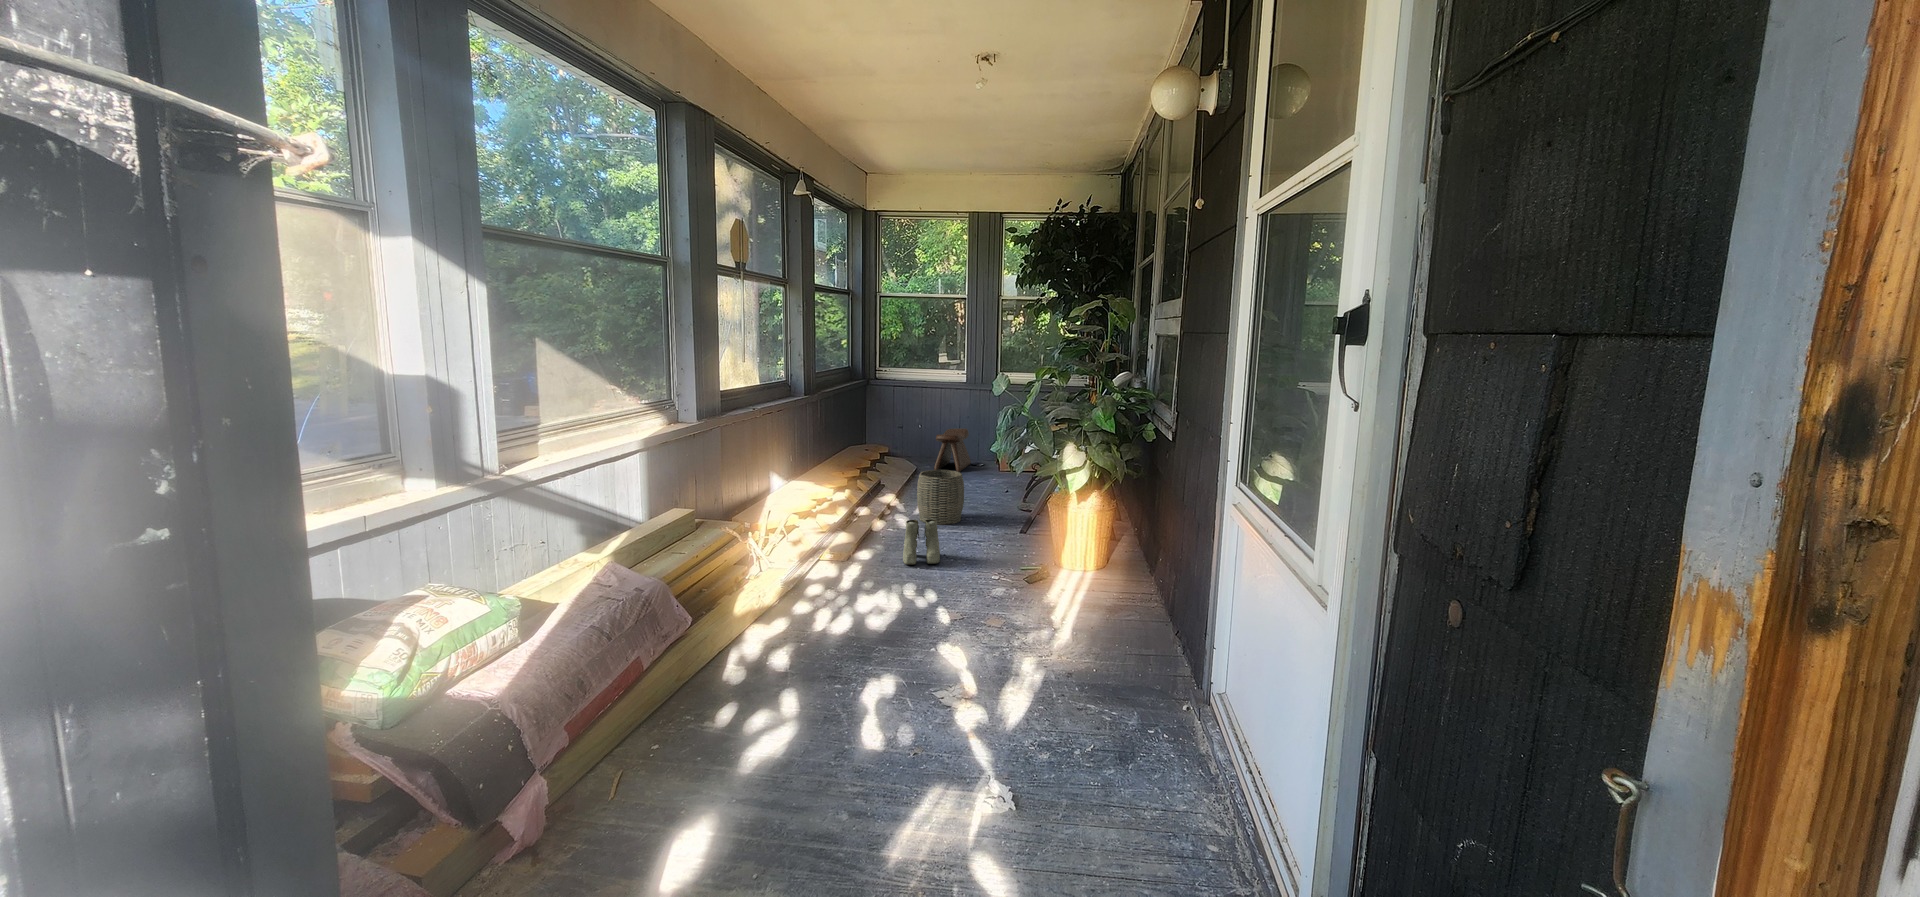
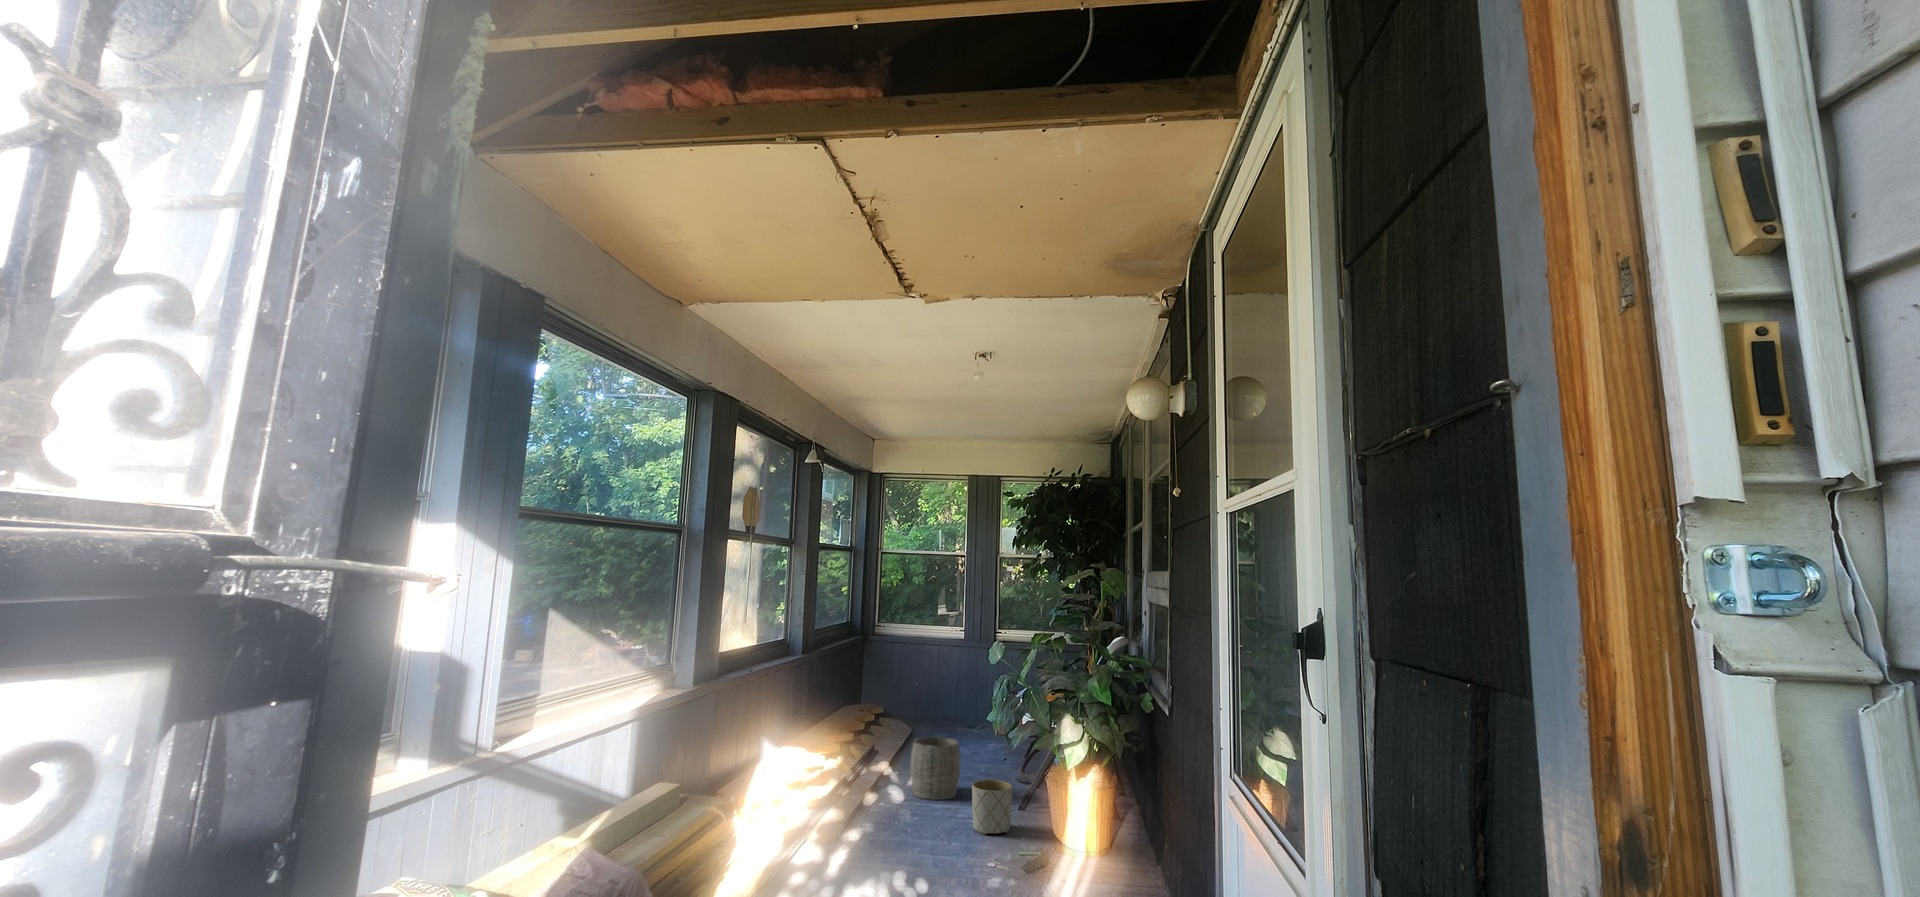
stool: present [934,428,971,472] -> none [930,686,970,736]
planter: none [977,505,1015,552] -> present [972,780,1013,835]
boots: present [903,519,940,565] -> none [892,796,932,850]

